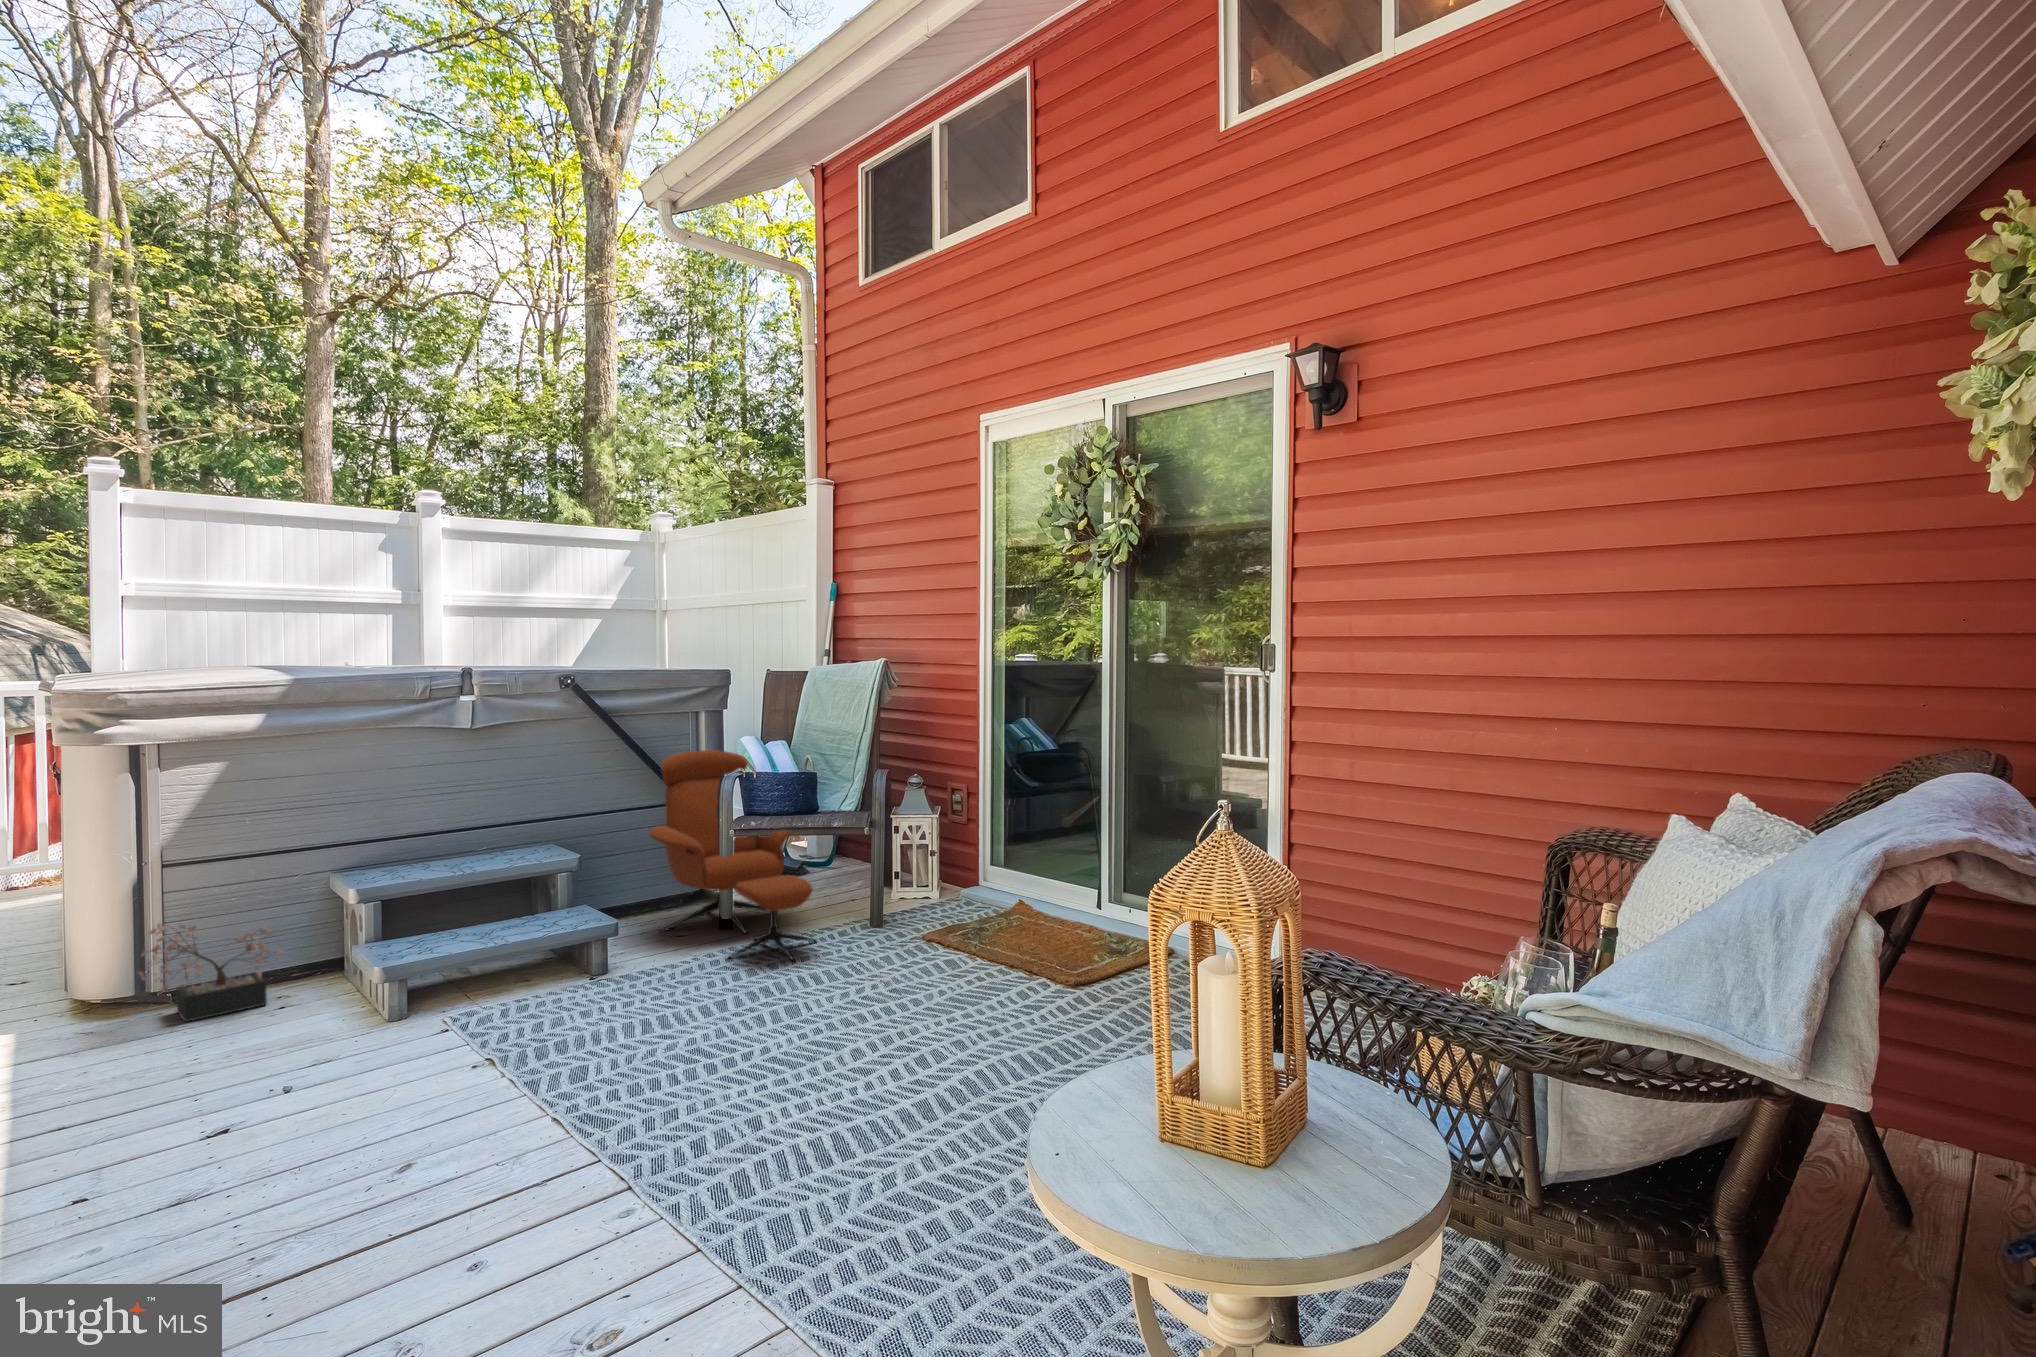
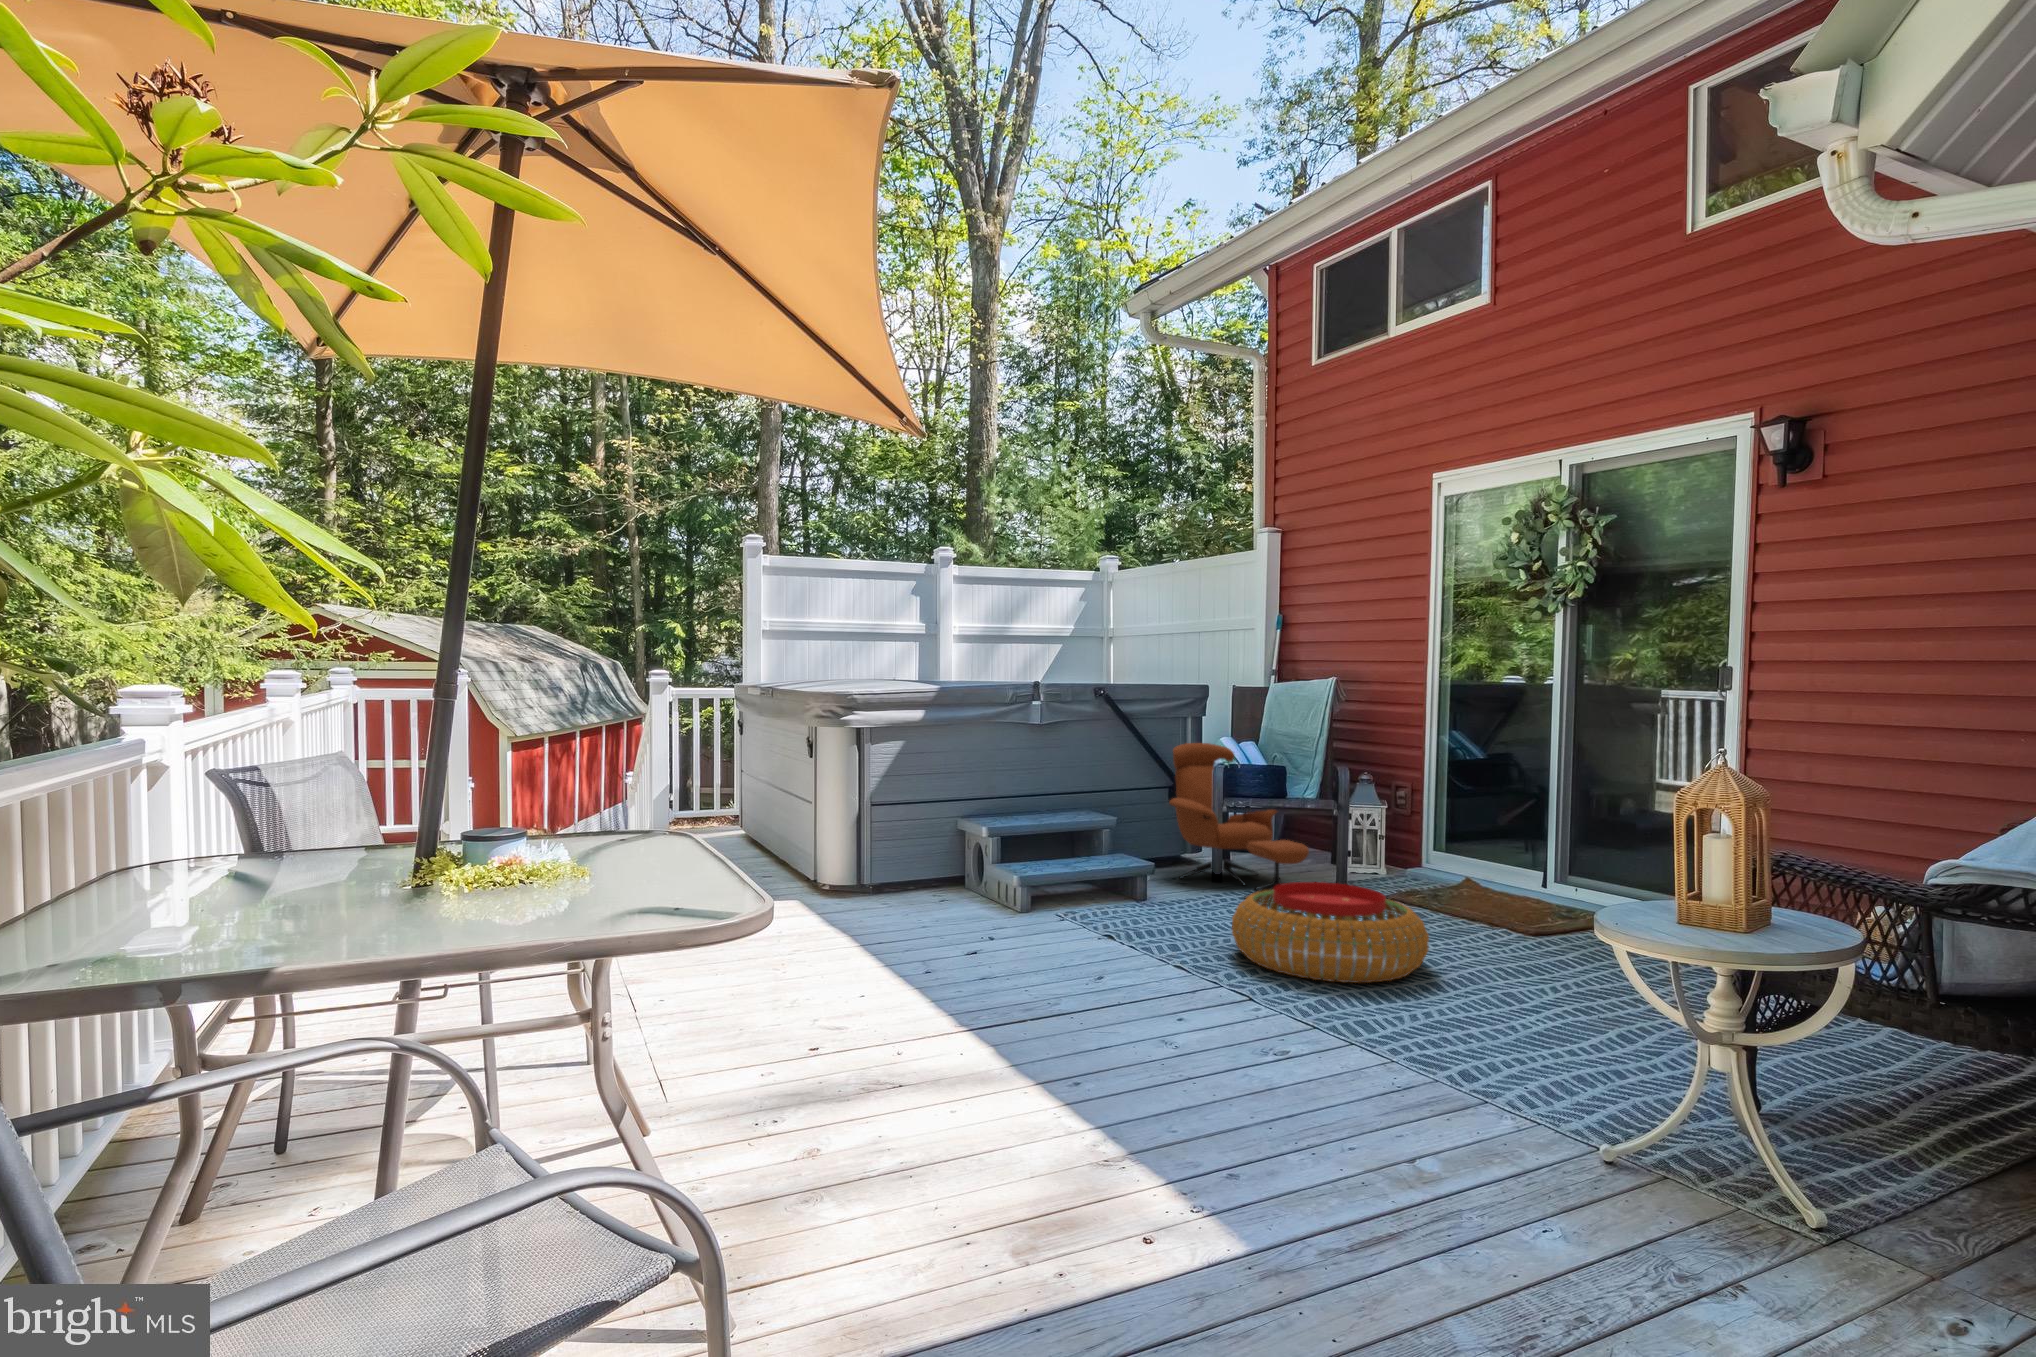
decorative plant: present [139,923,284,1022] -> none [882,831,954,898]
pouf: none [613,962,891,1132] -> present [1232,882,1429,983]

